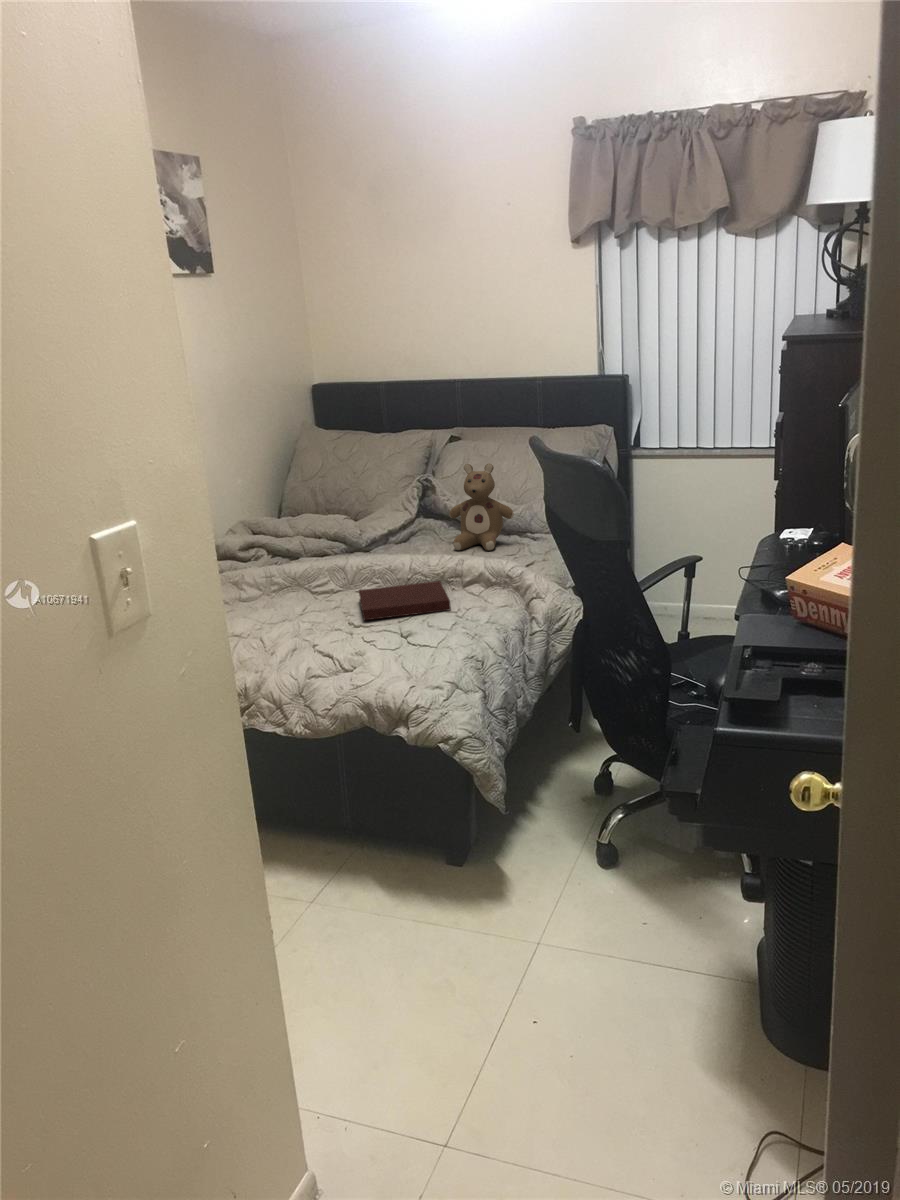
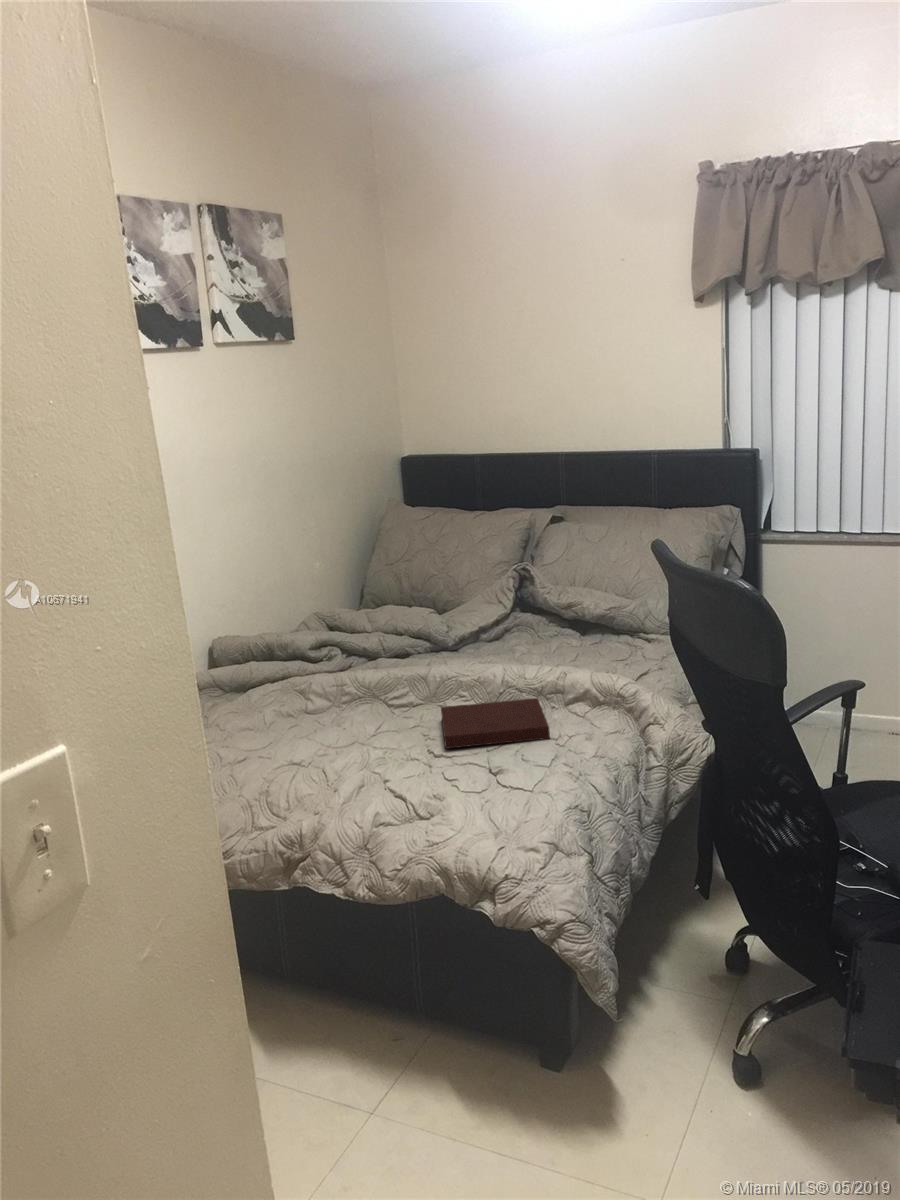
stuffed bear: present [449,464,514,551] -> none [549,554,625,657]

